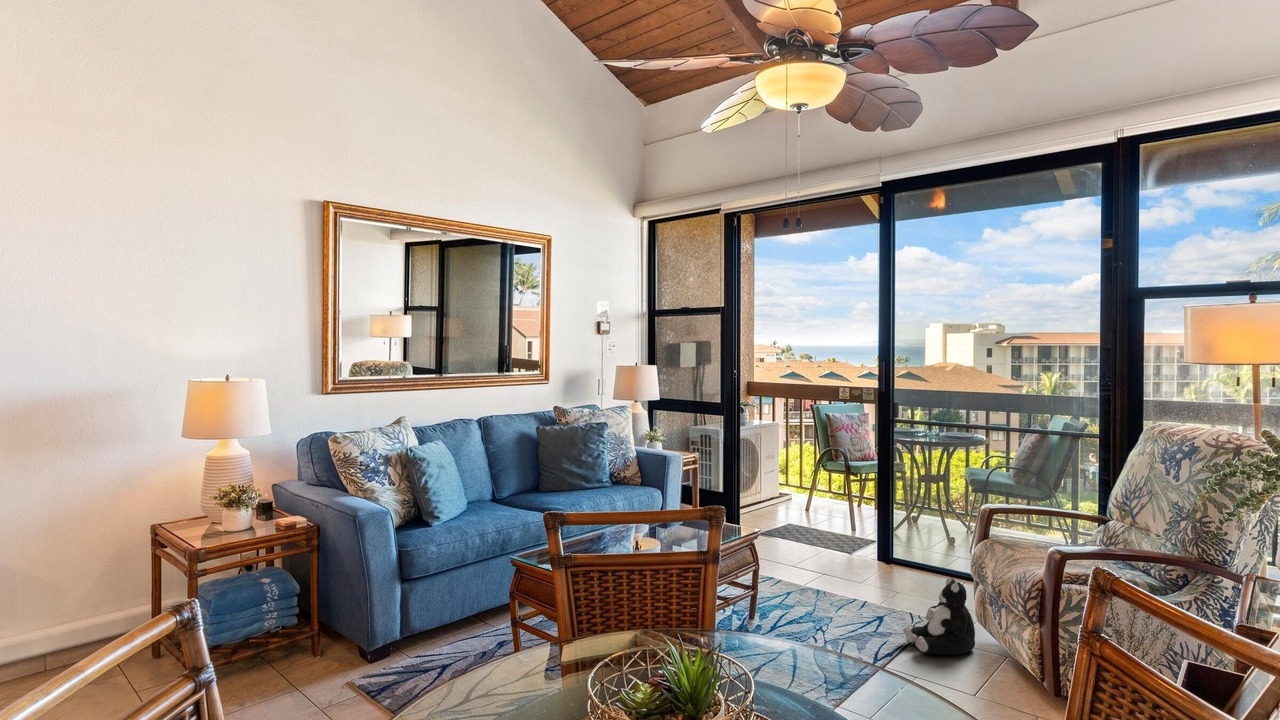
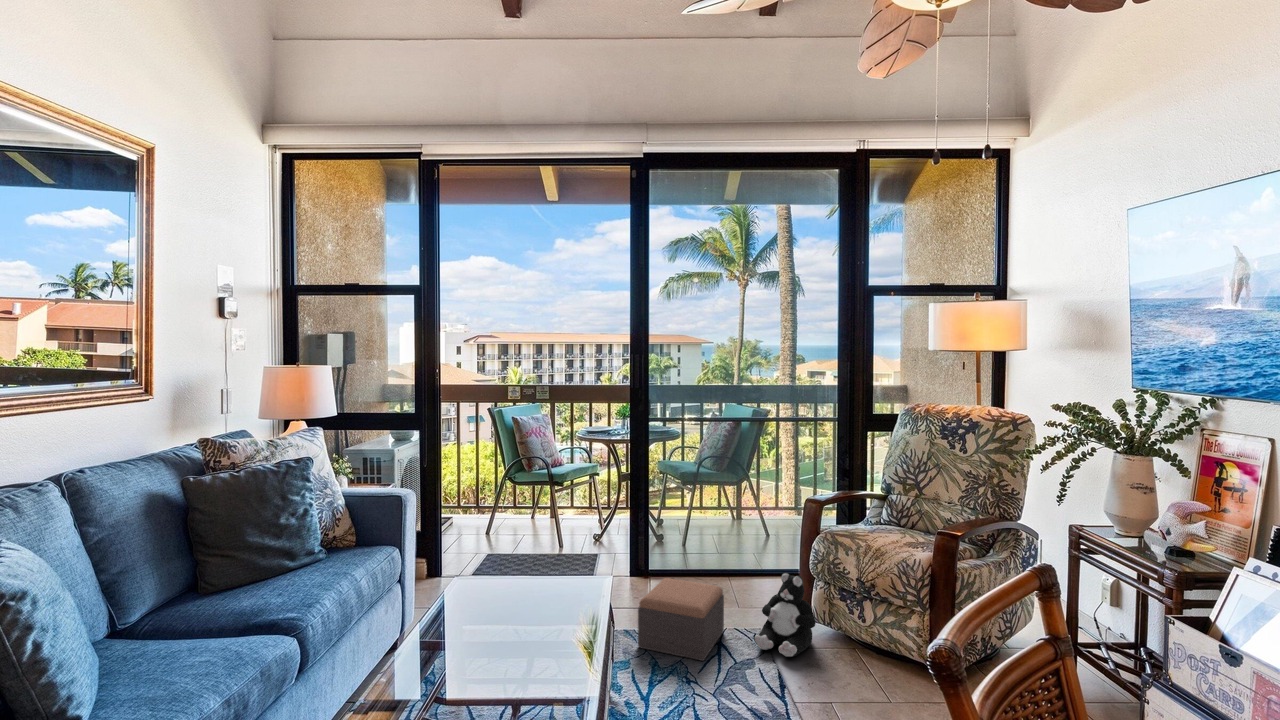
footstool: none [811,564,900,633] -> present [638,578,724,661]

